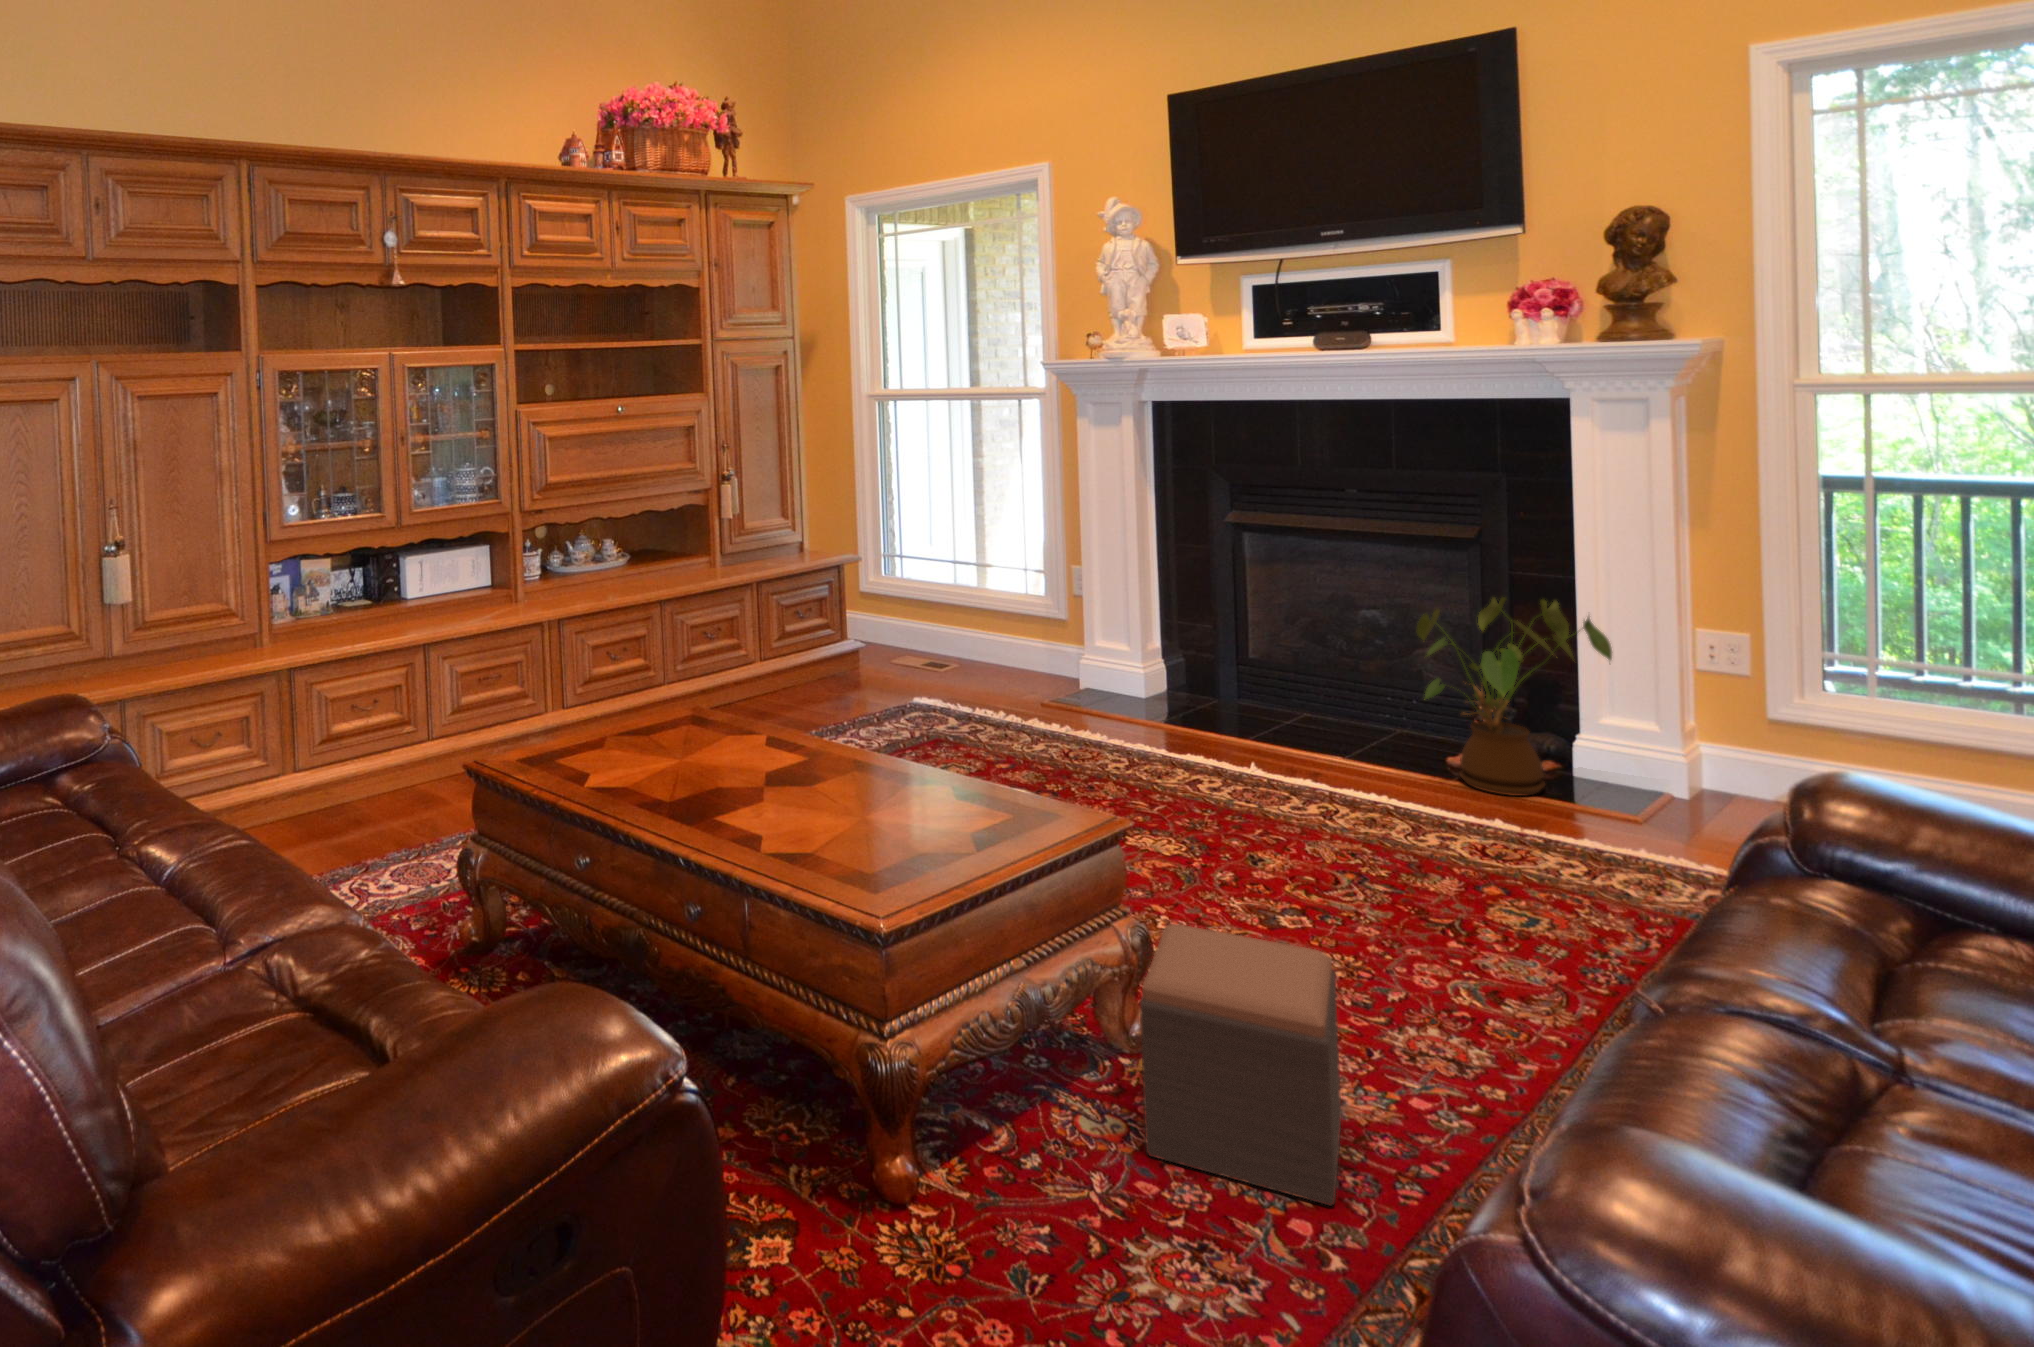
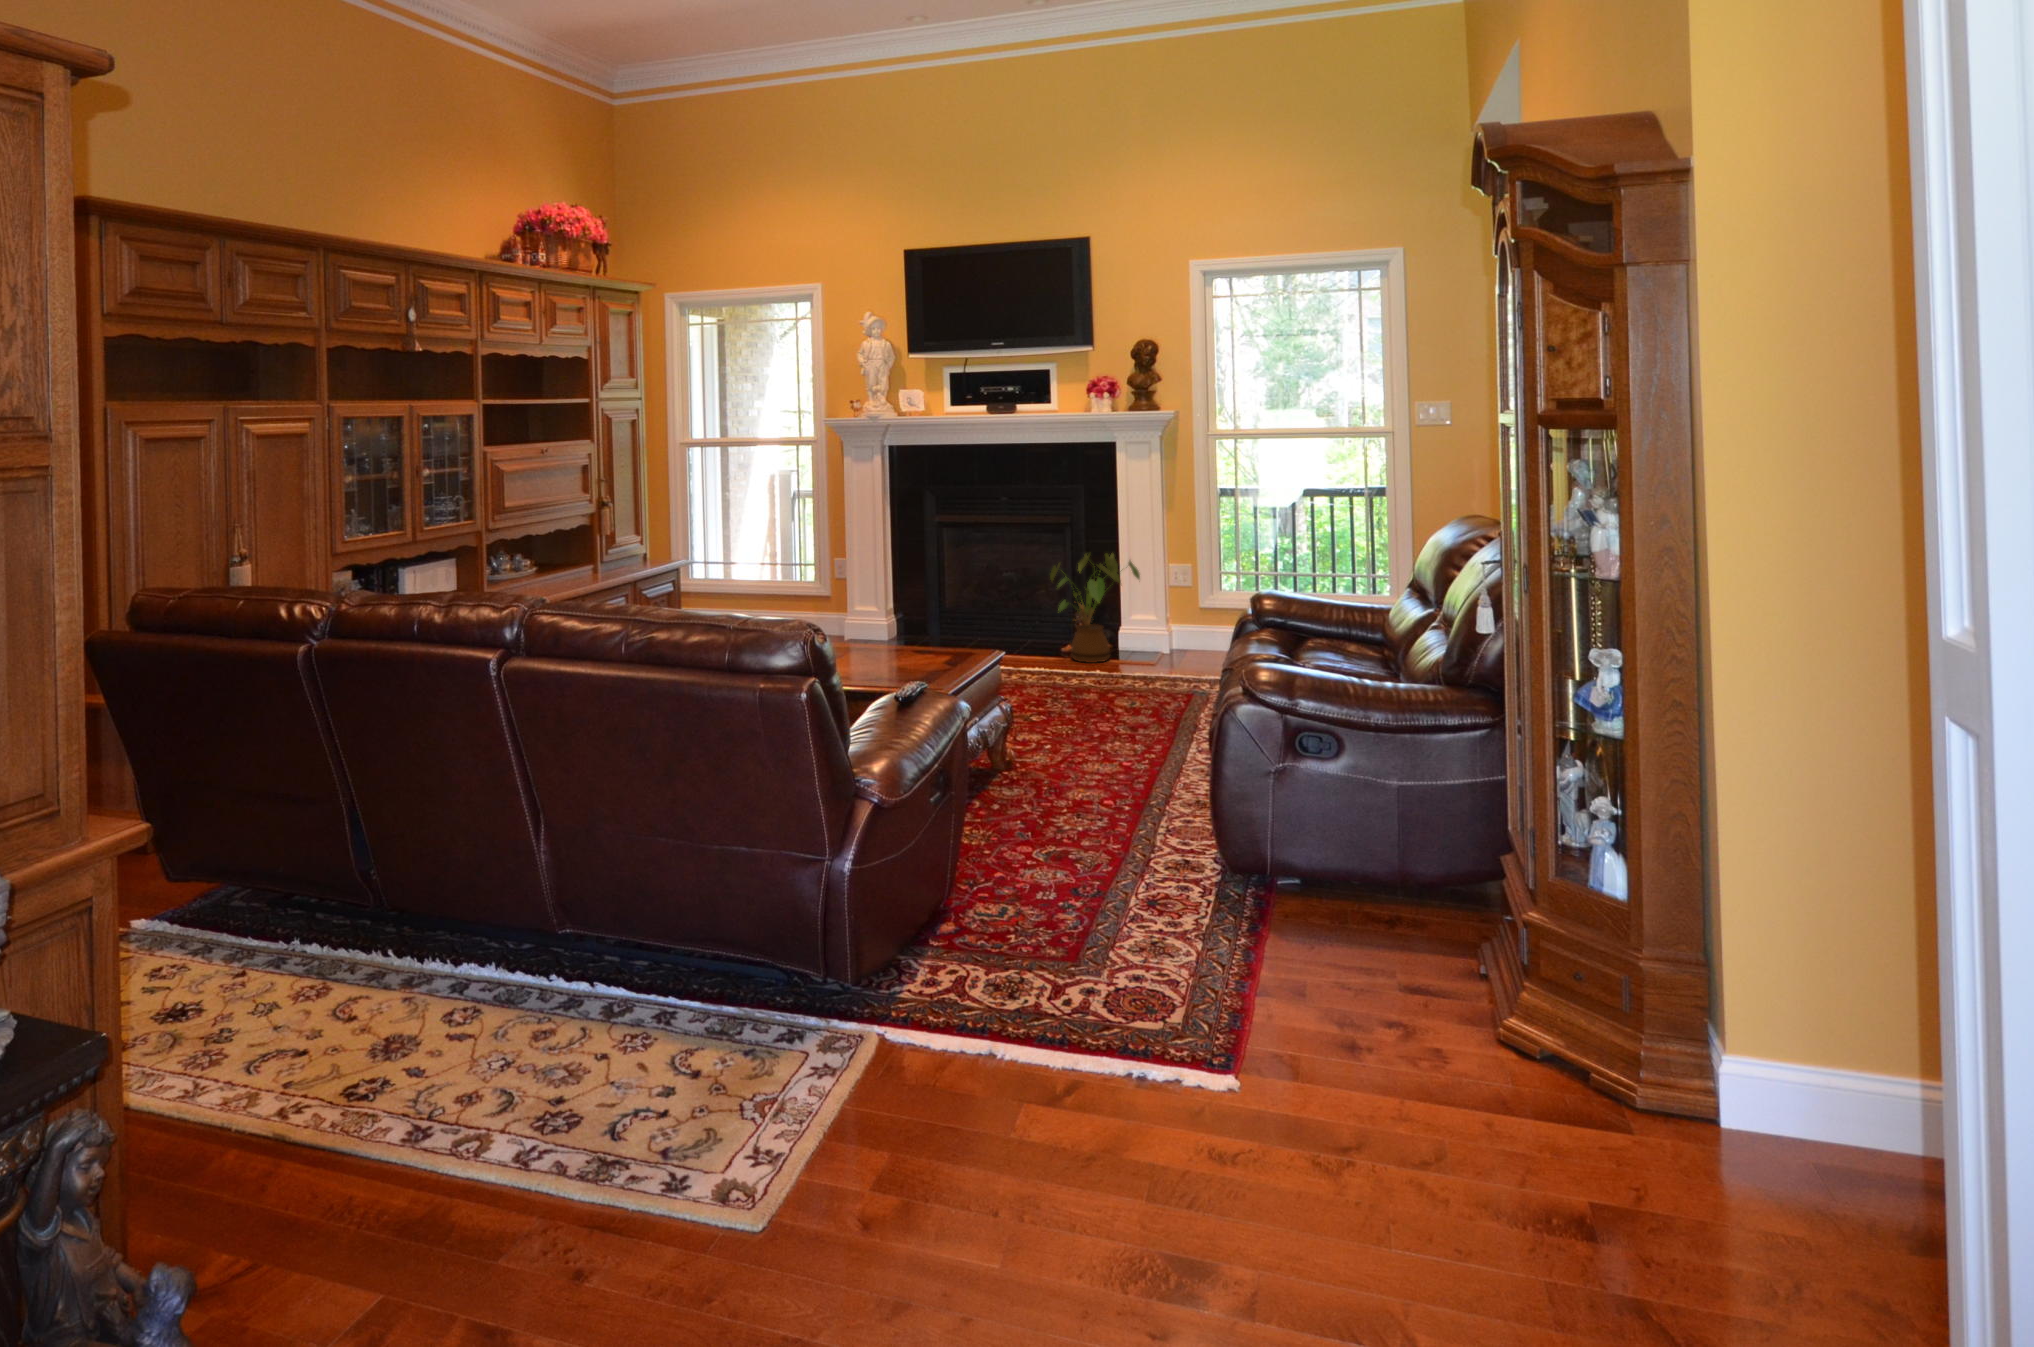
footstool: present [1140,924,1341,1205] -> none [1026,692,1118,798]

